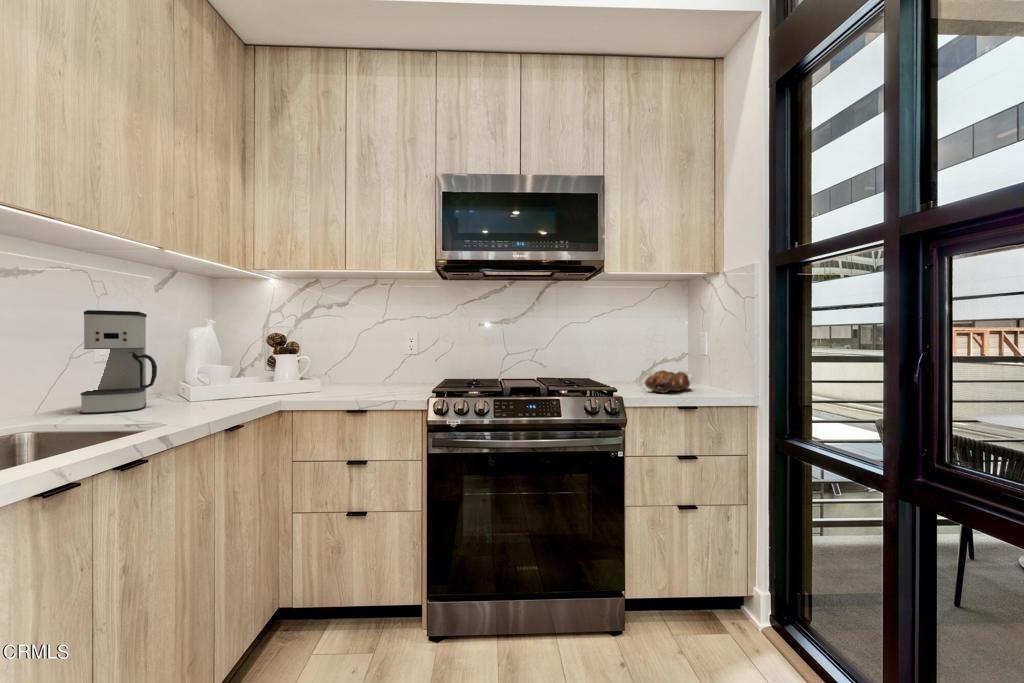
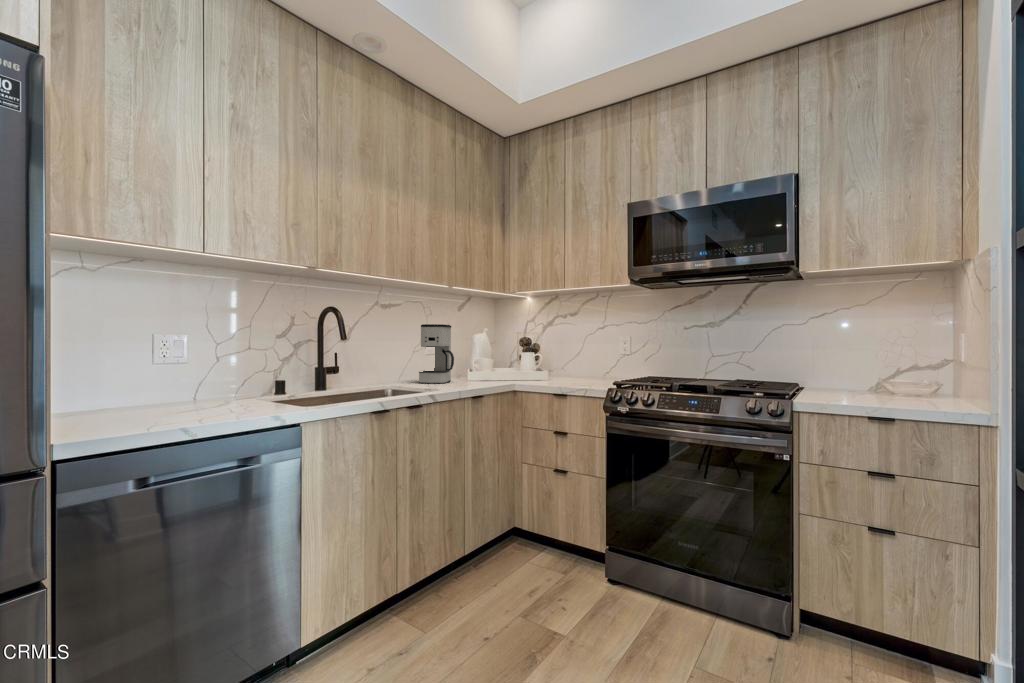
bread loaf: present [645,370,690,393] -> none [842,377,916,401]

